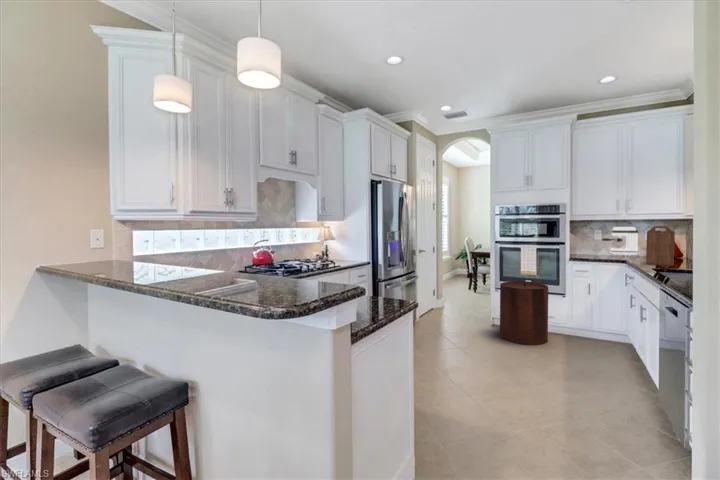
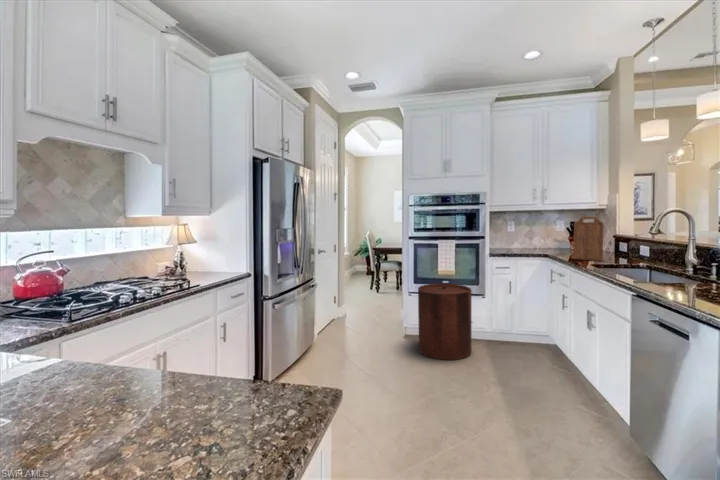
coffee maker: present [602,227,638,255] -> none [514,218,550,248]

